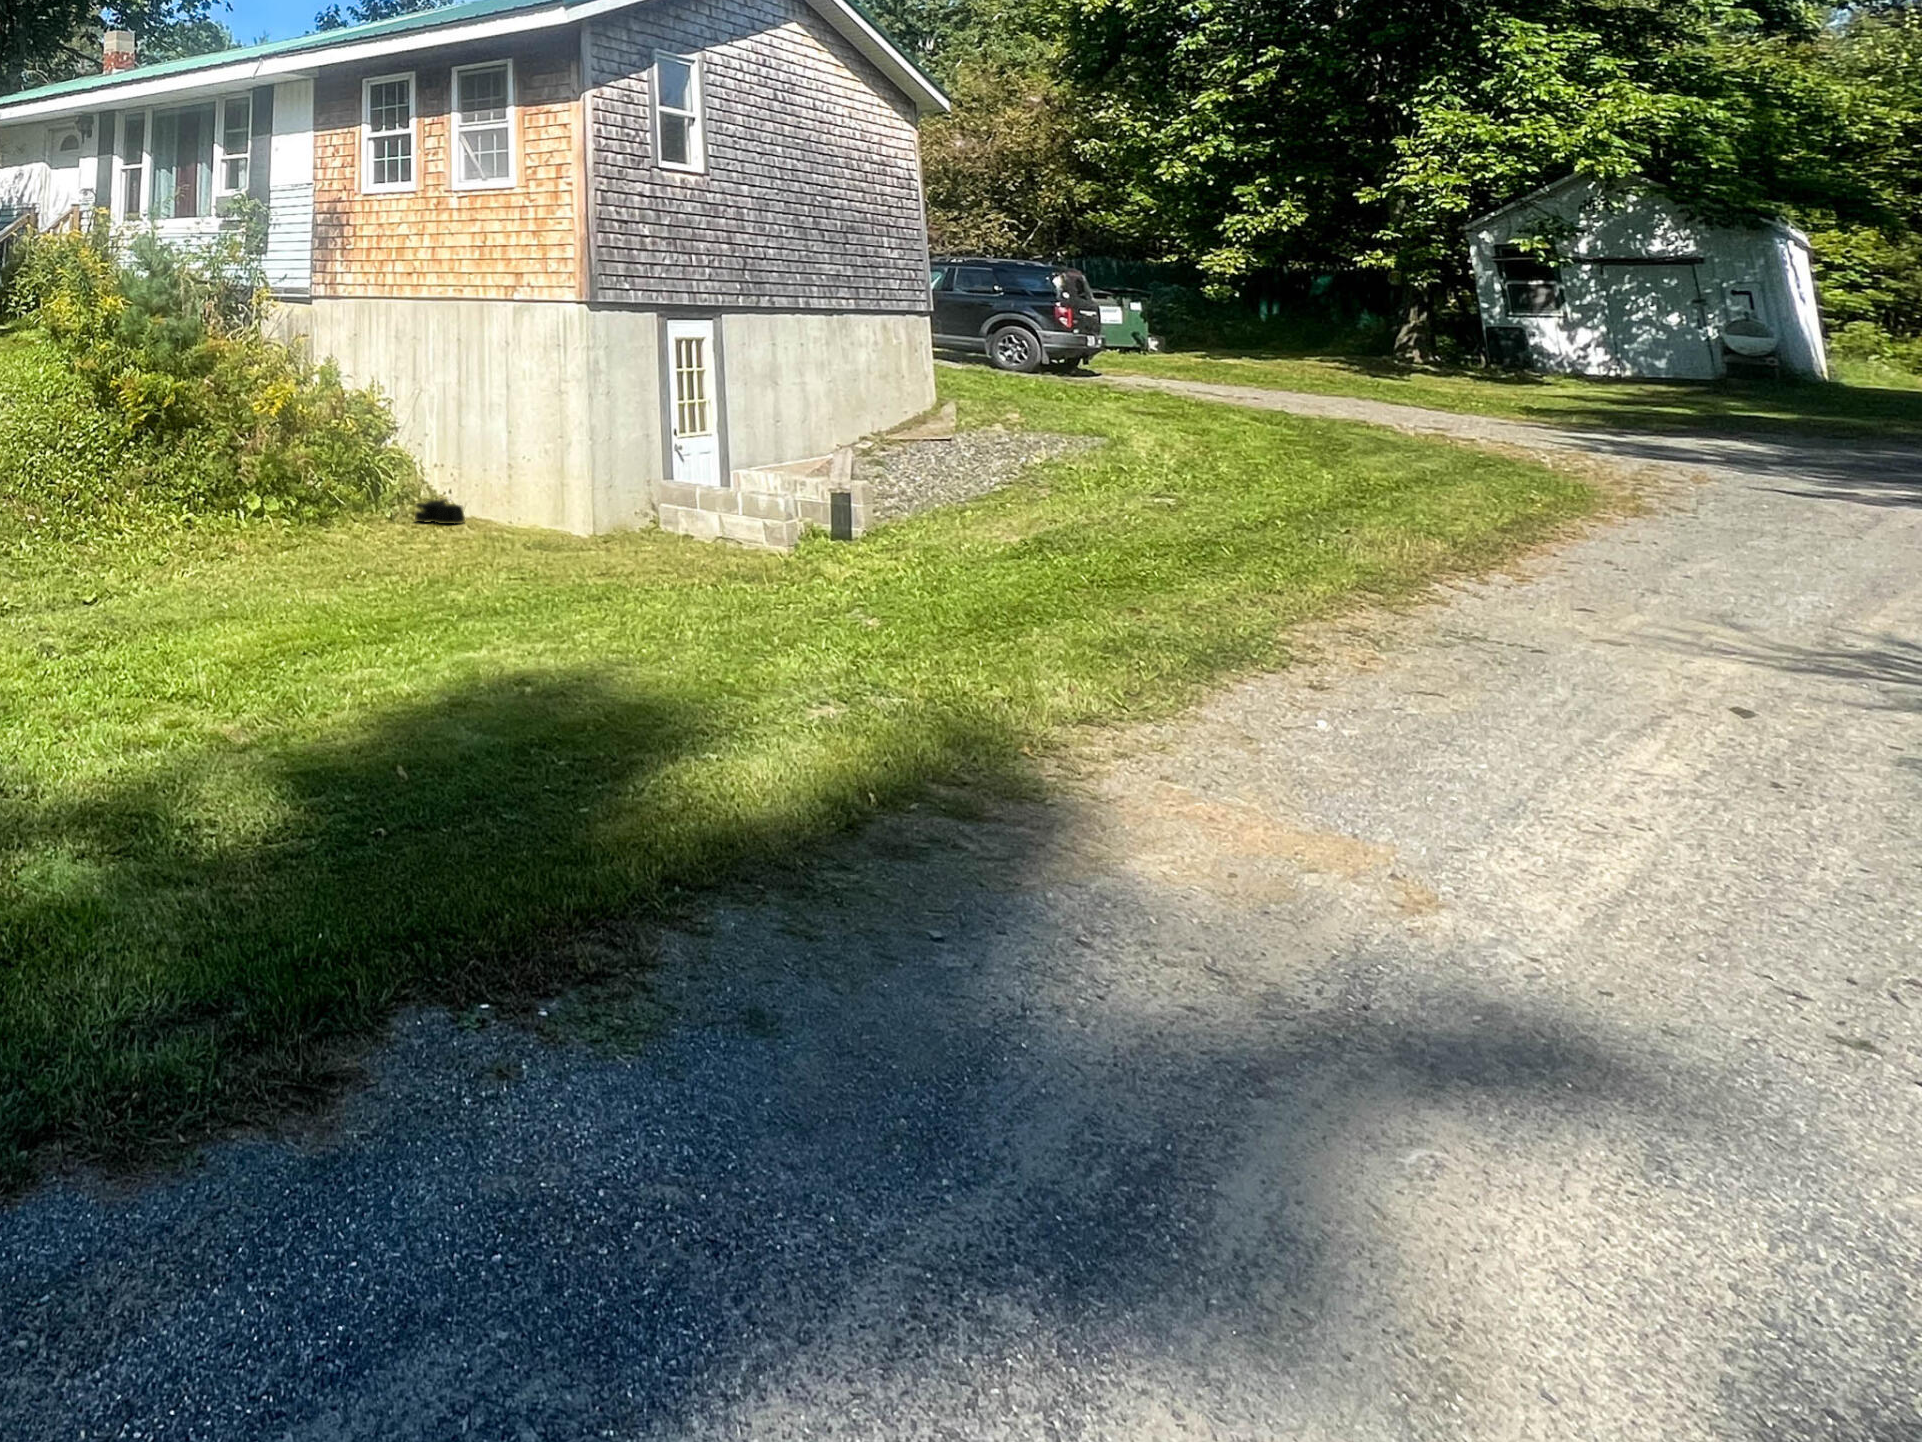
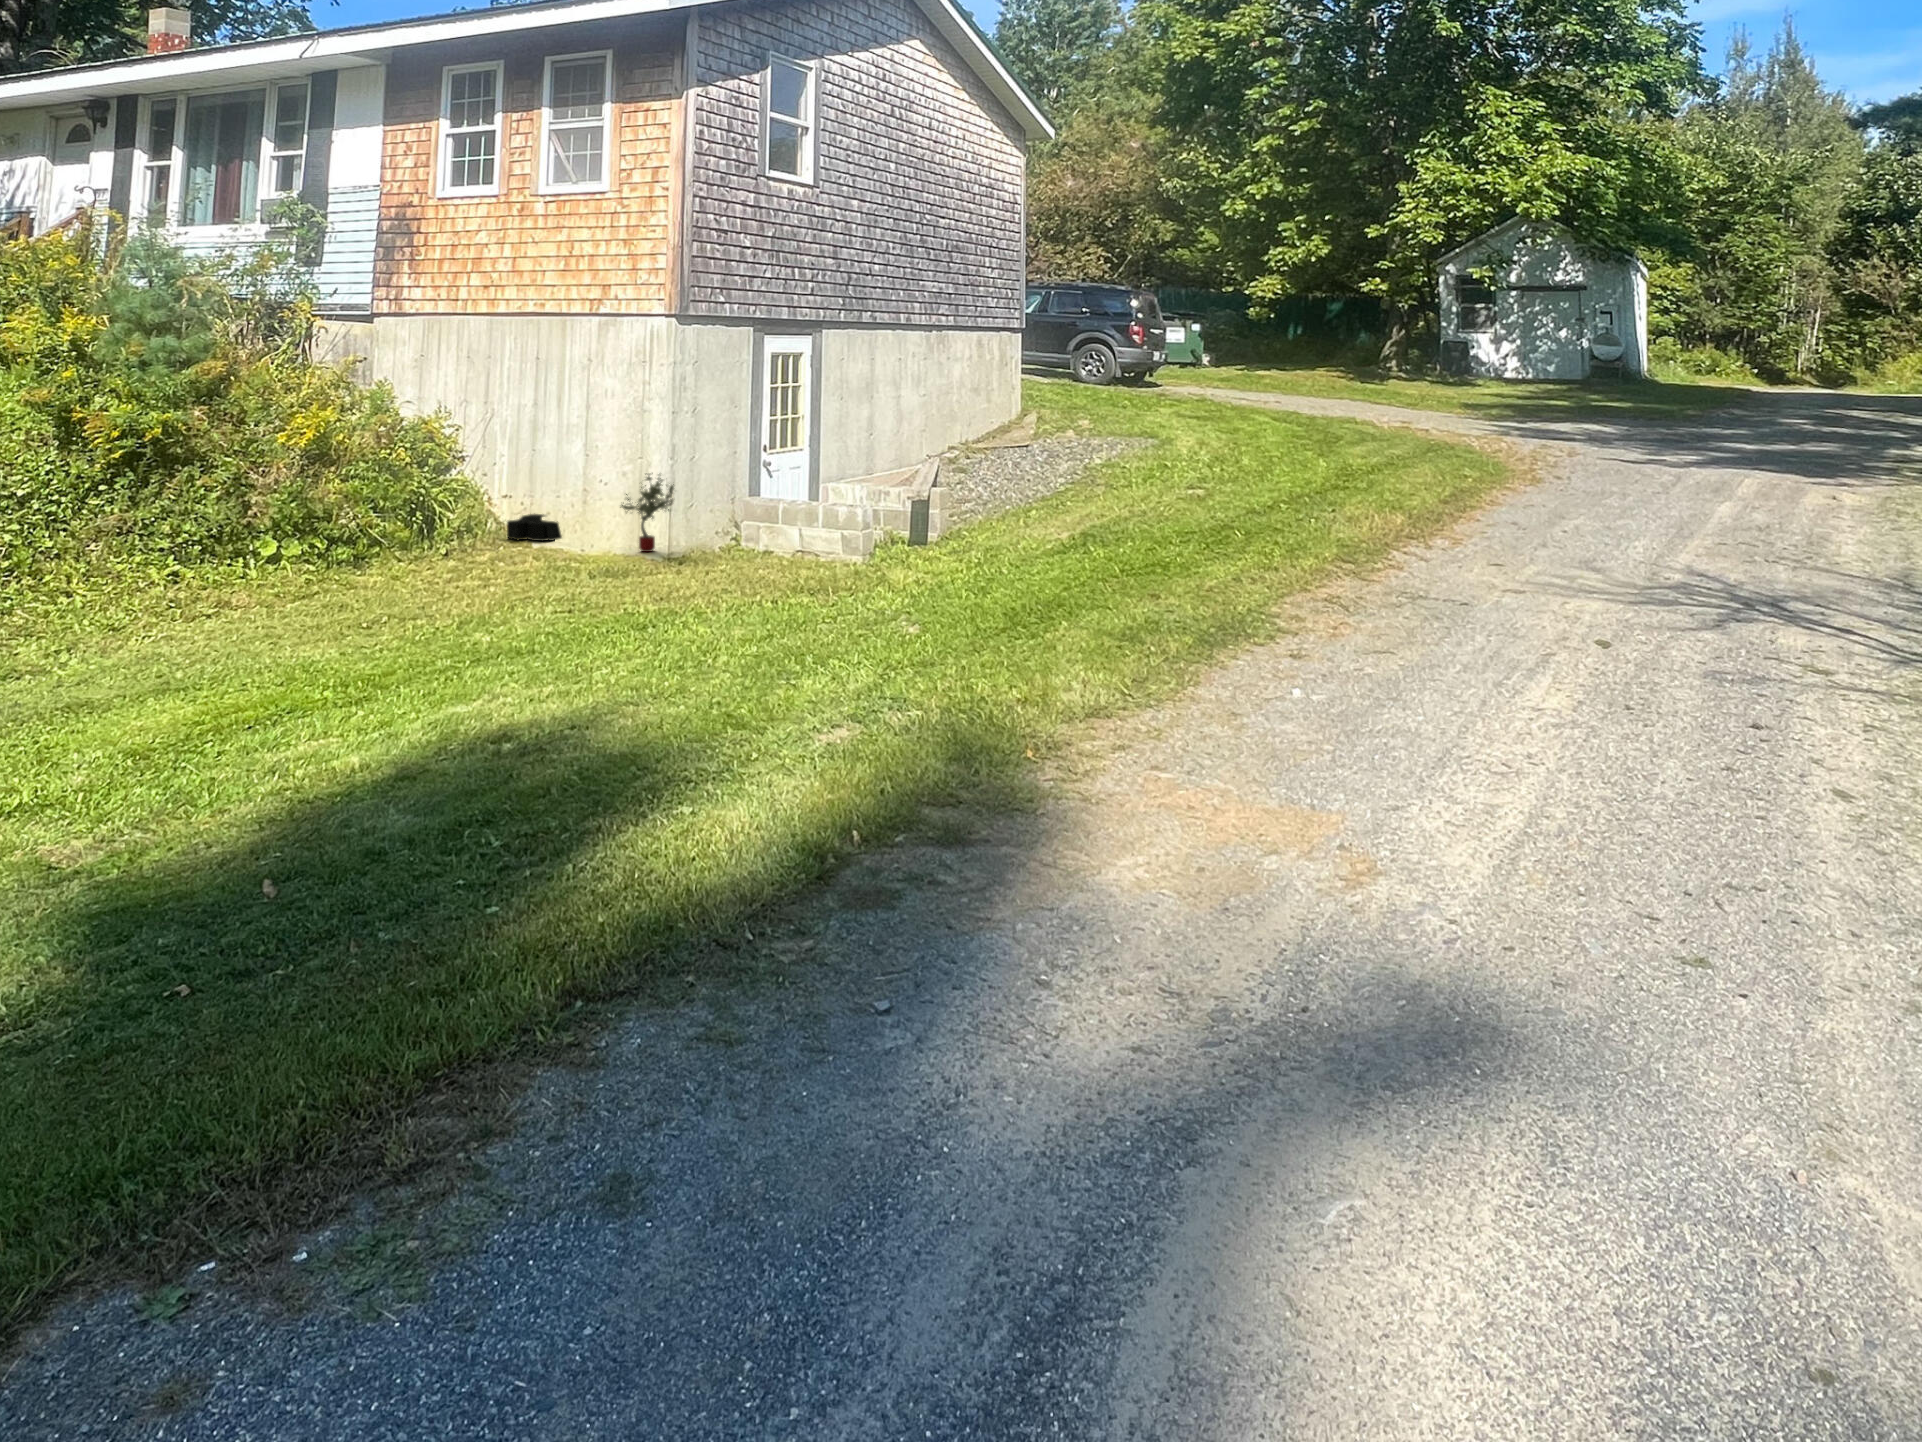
potted tree: none [523,453,582,536] -> present [620,473,674,552]

